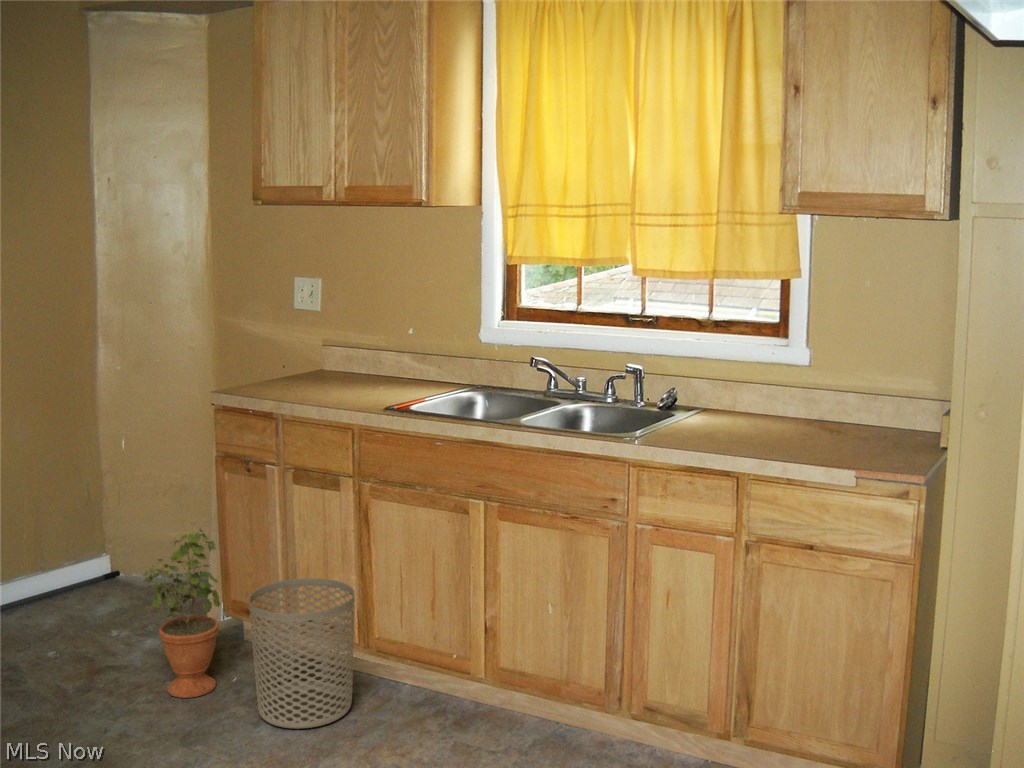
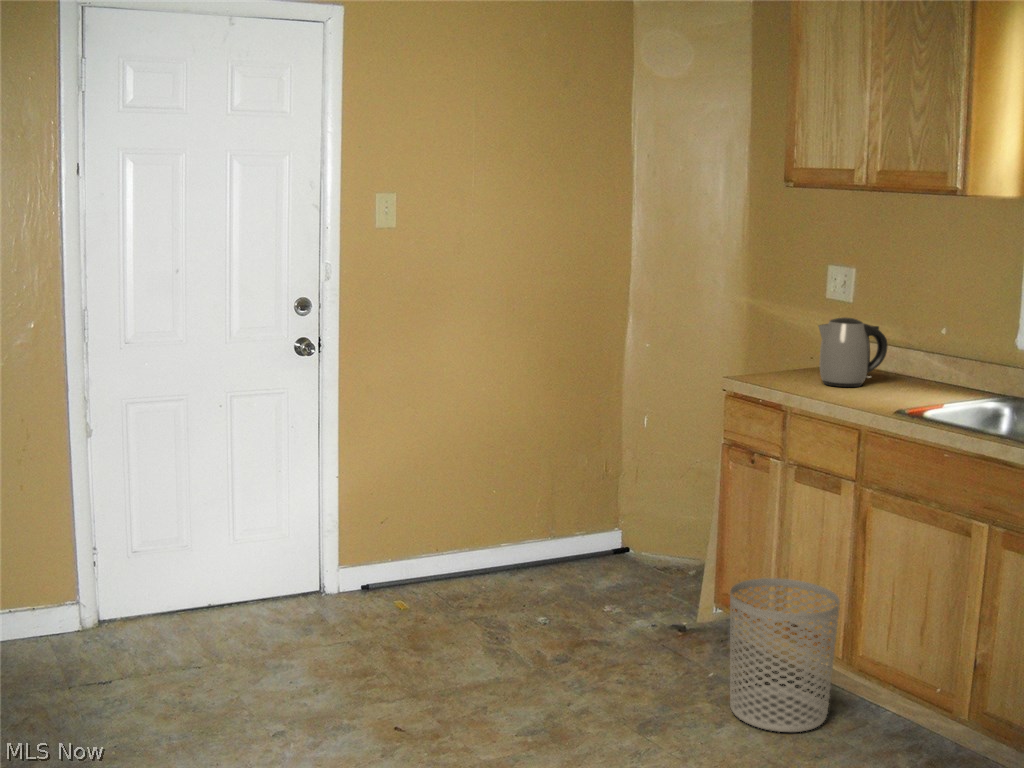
kettle: none [301,325,364,390] -> present [819,318,888,387]
potted plant: present [143,529,220,698] -> none [635,507,708,678]

